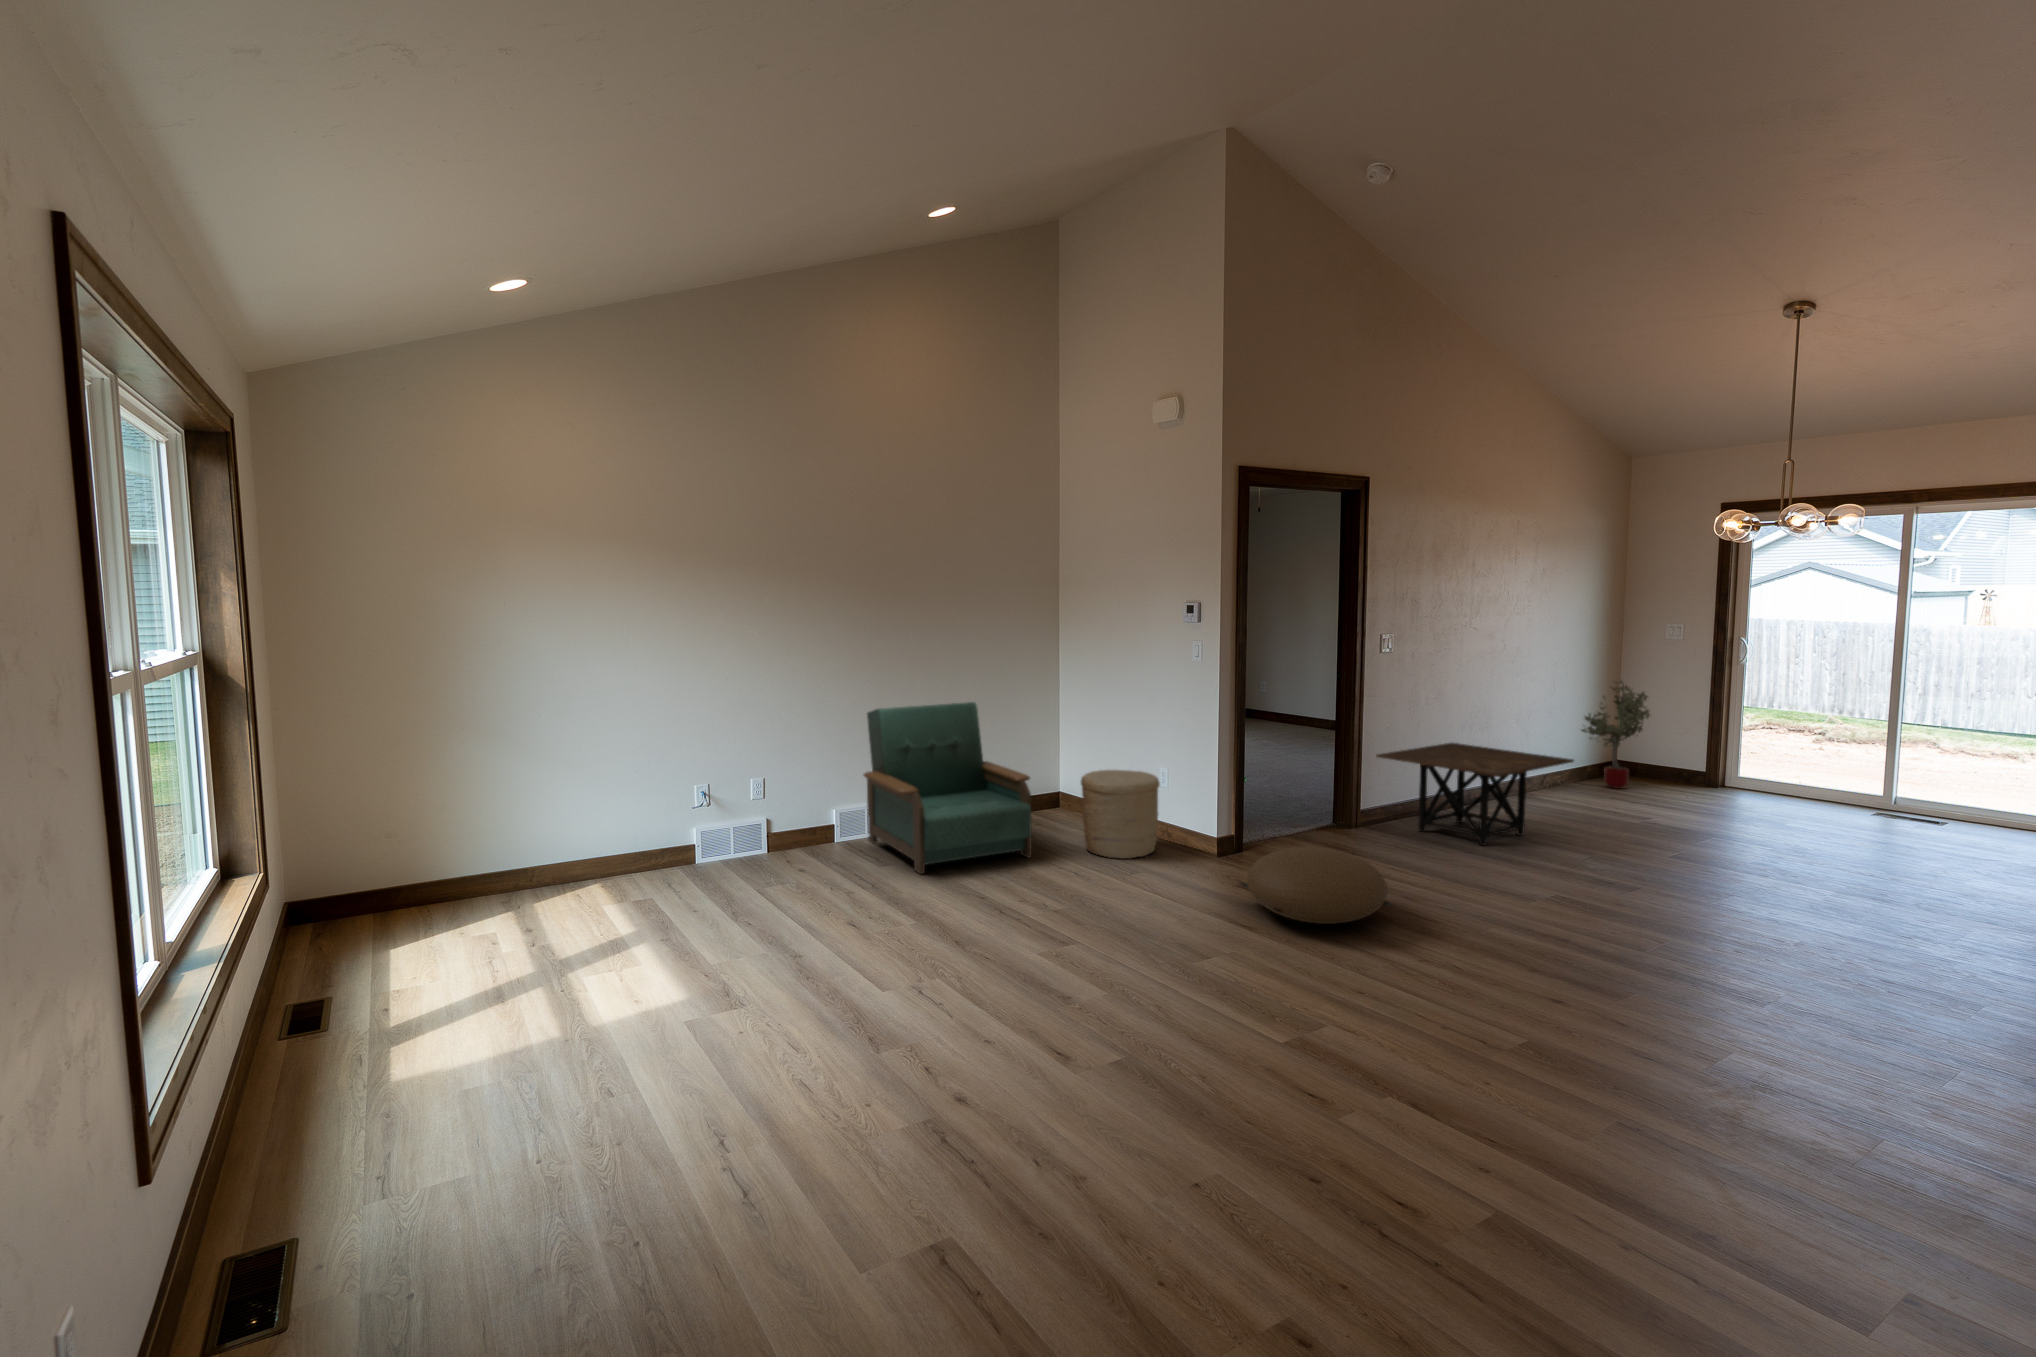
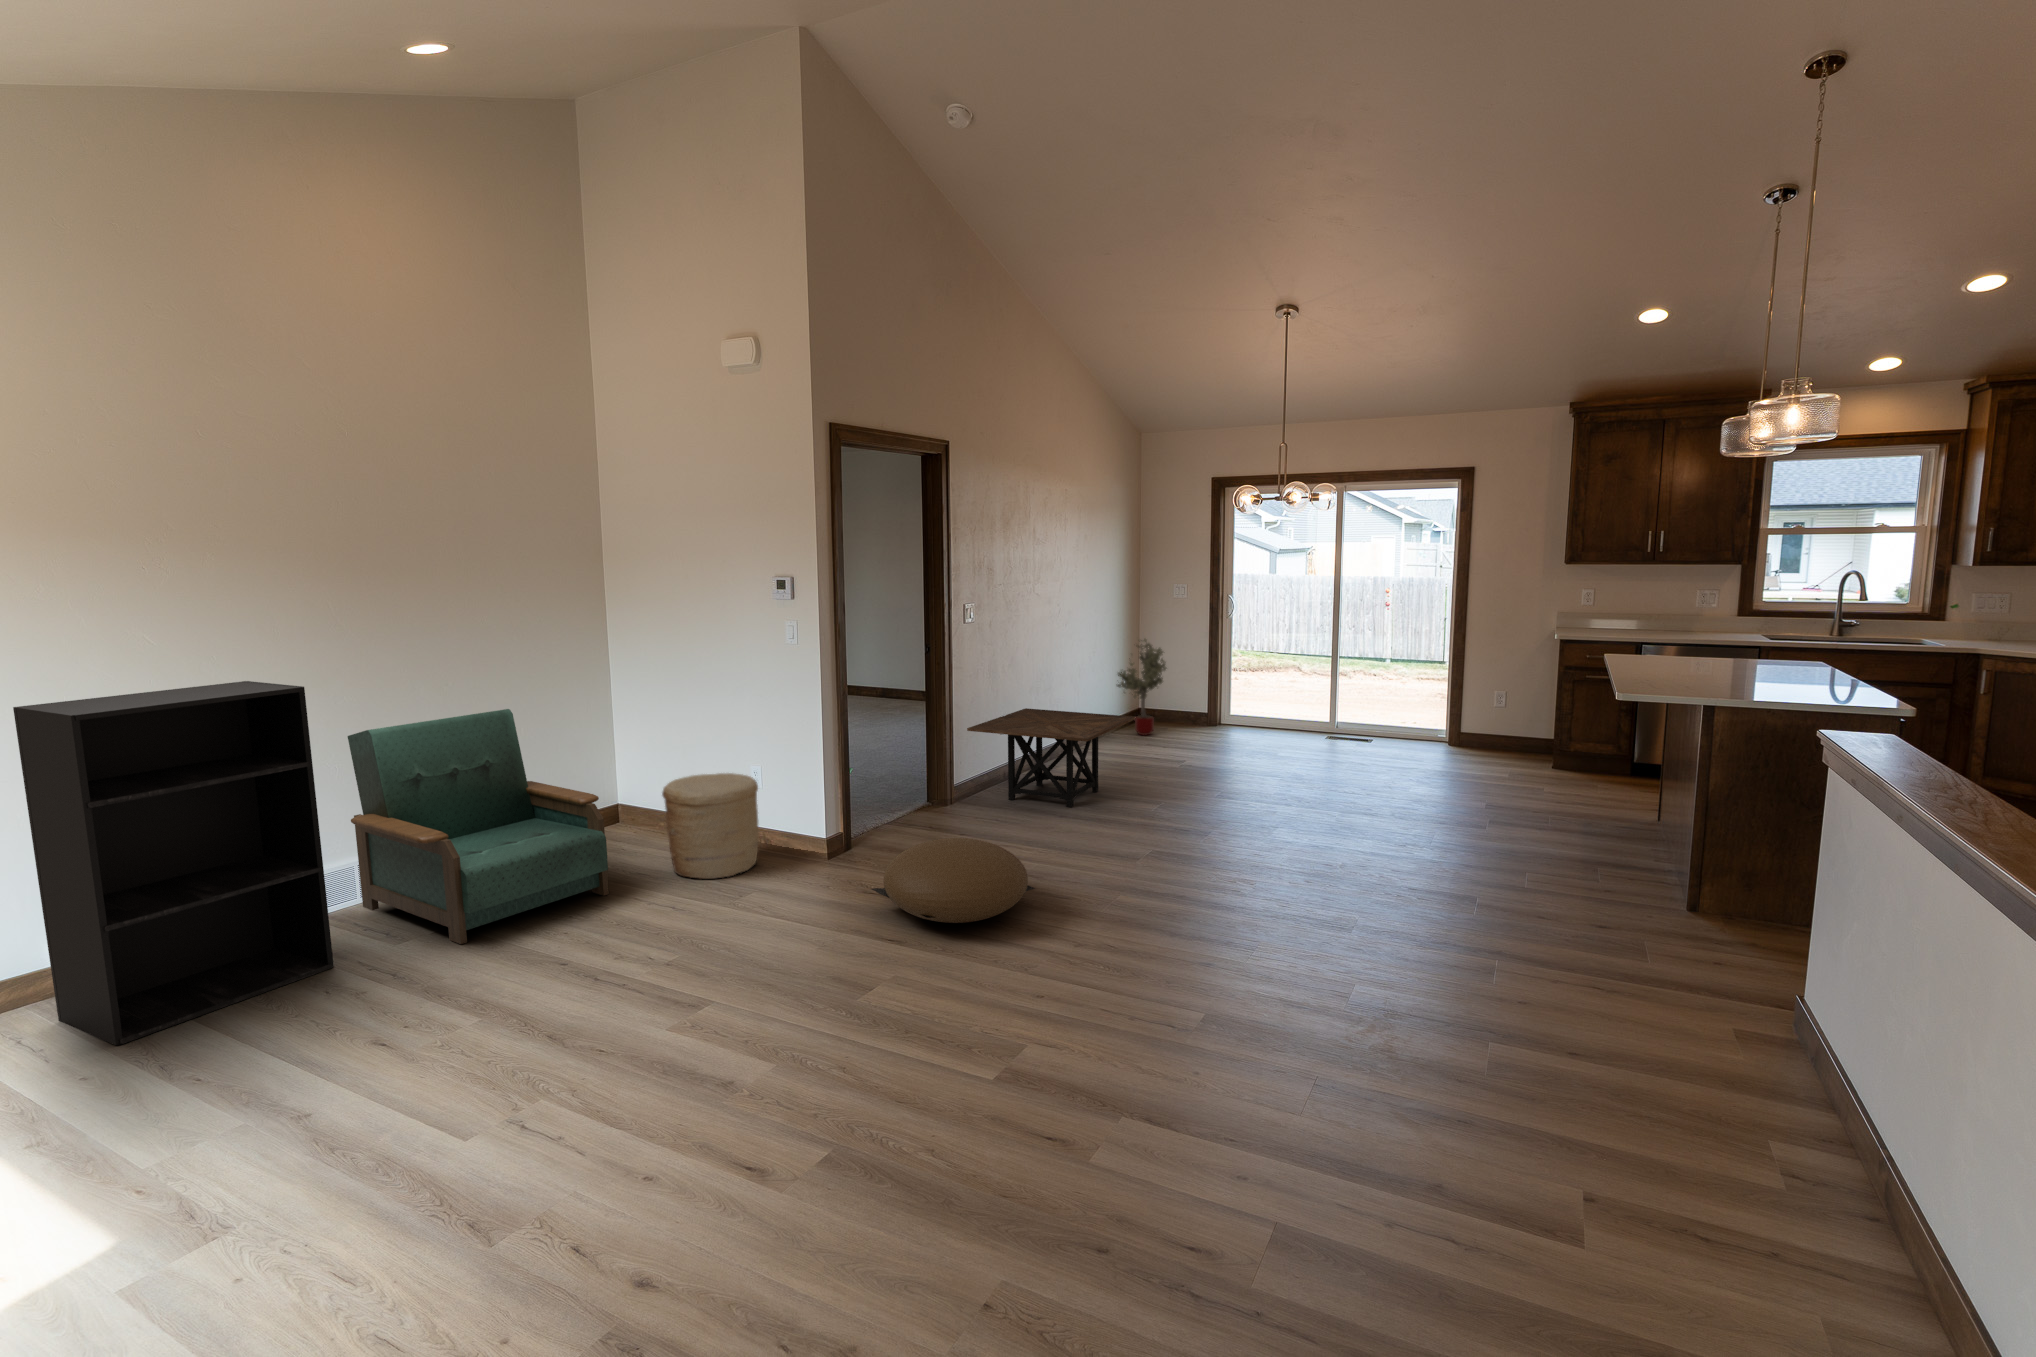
bookshelf: none [684,666,840,897] -> present [13,681,334,1045]

